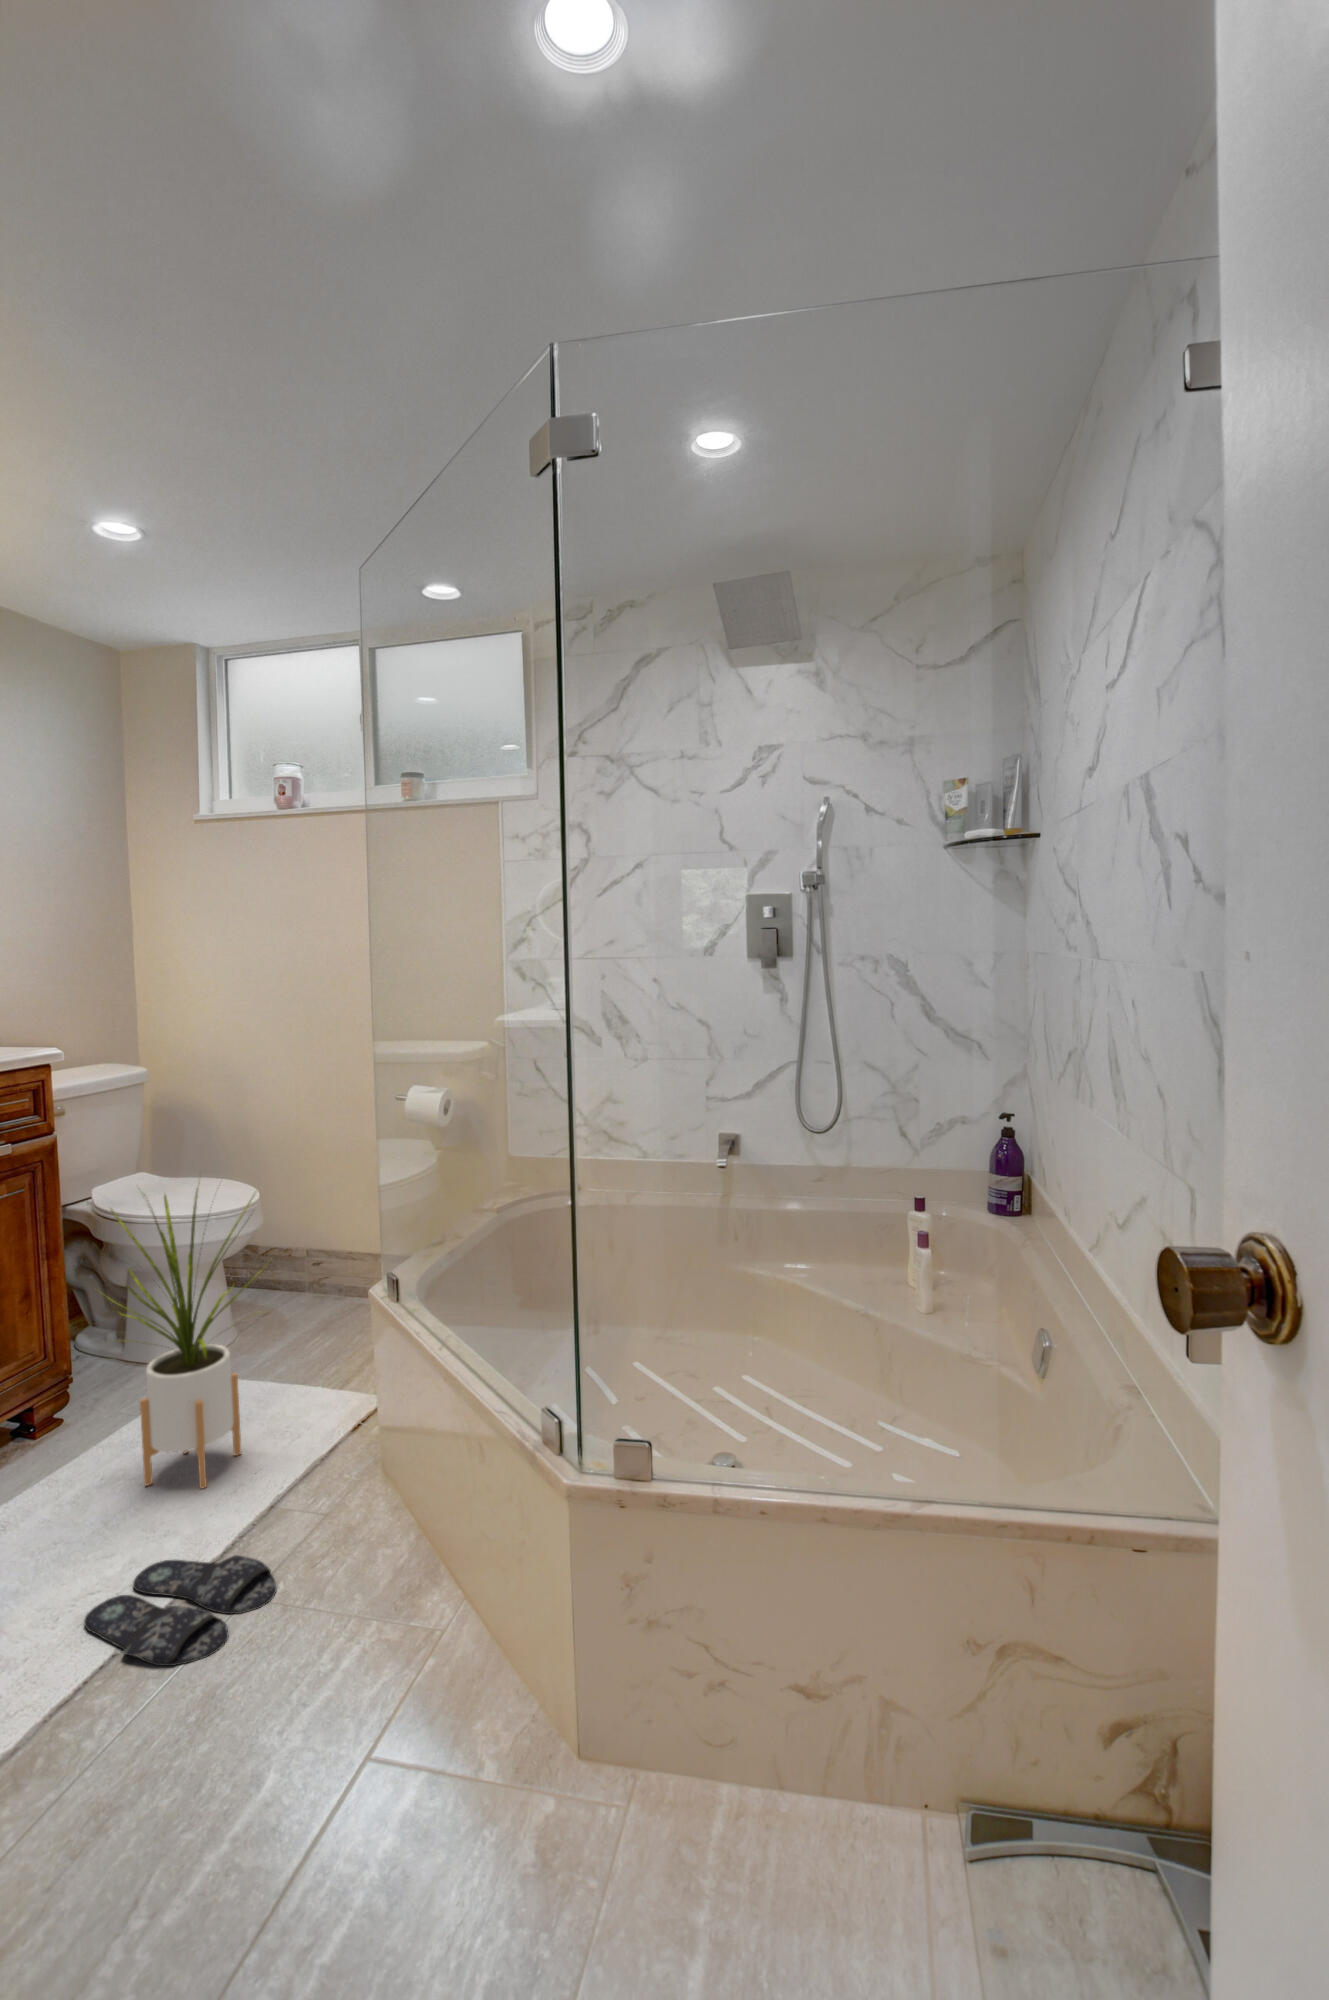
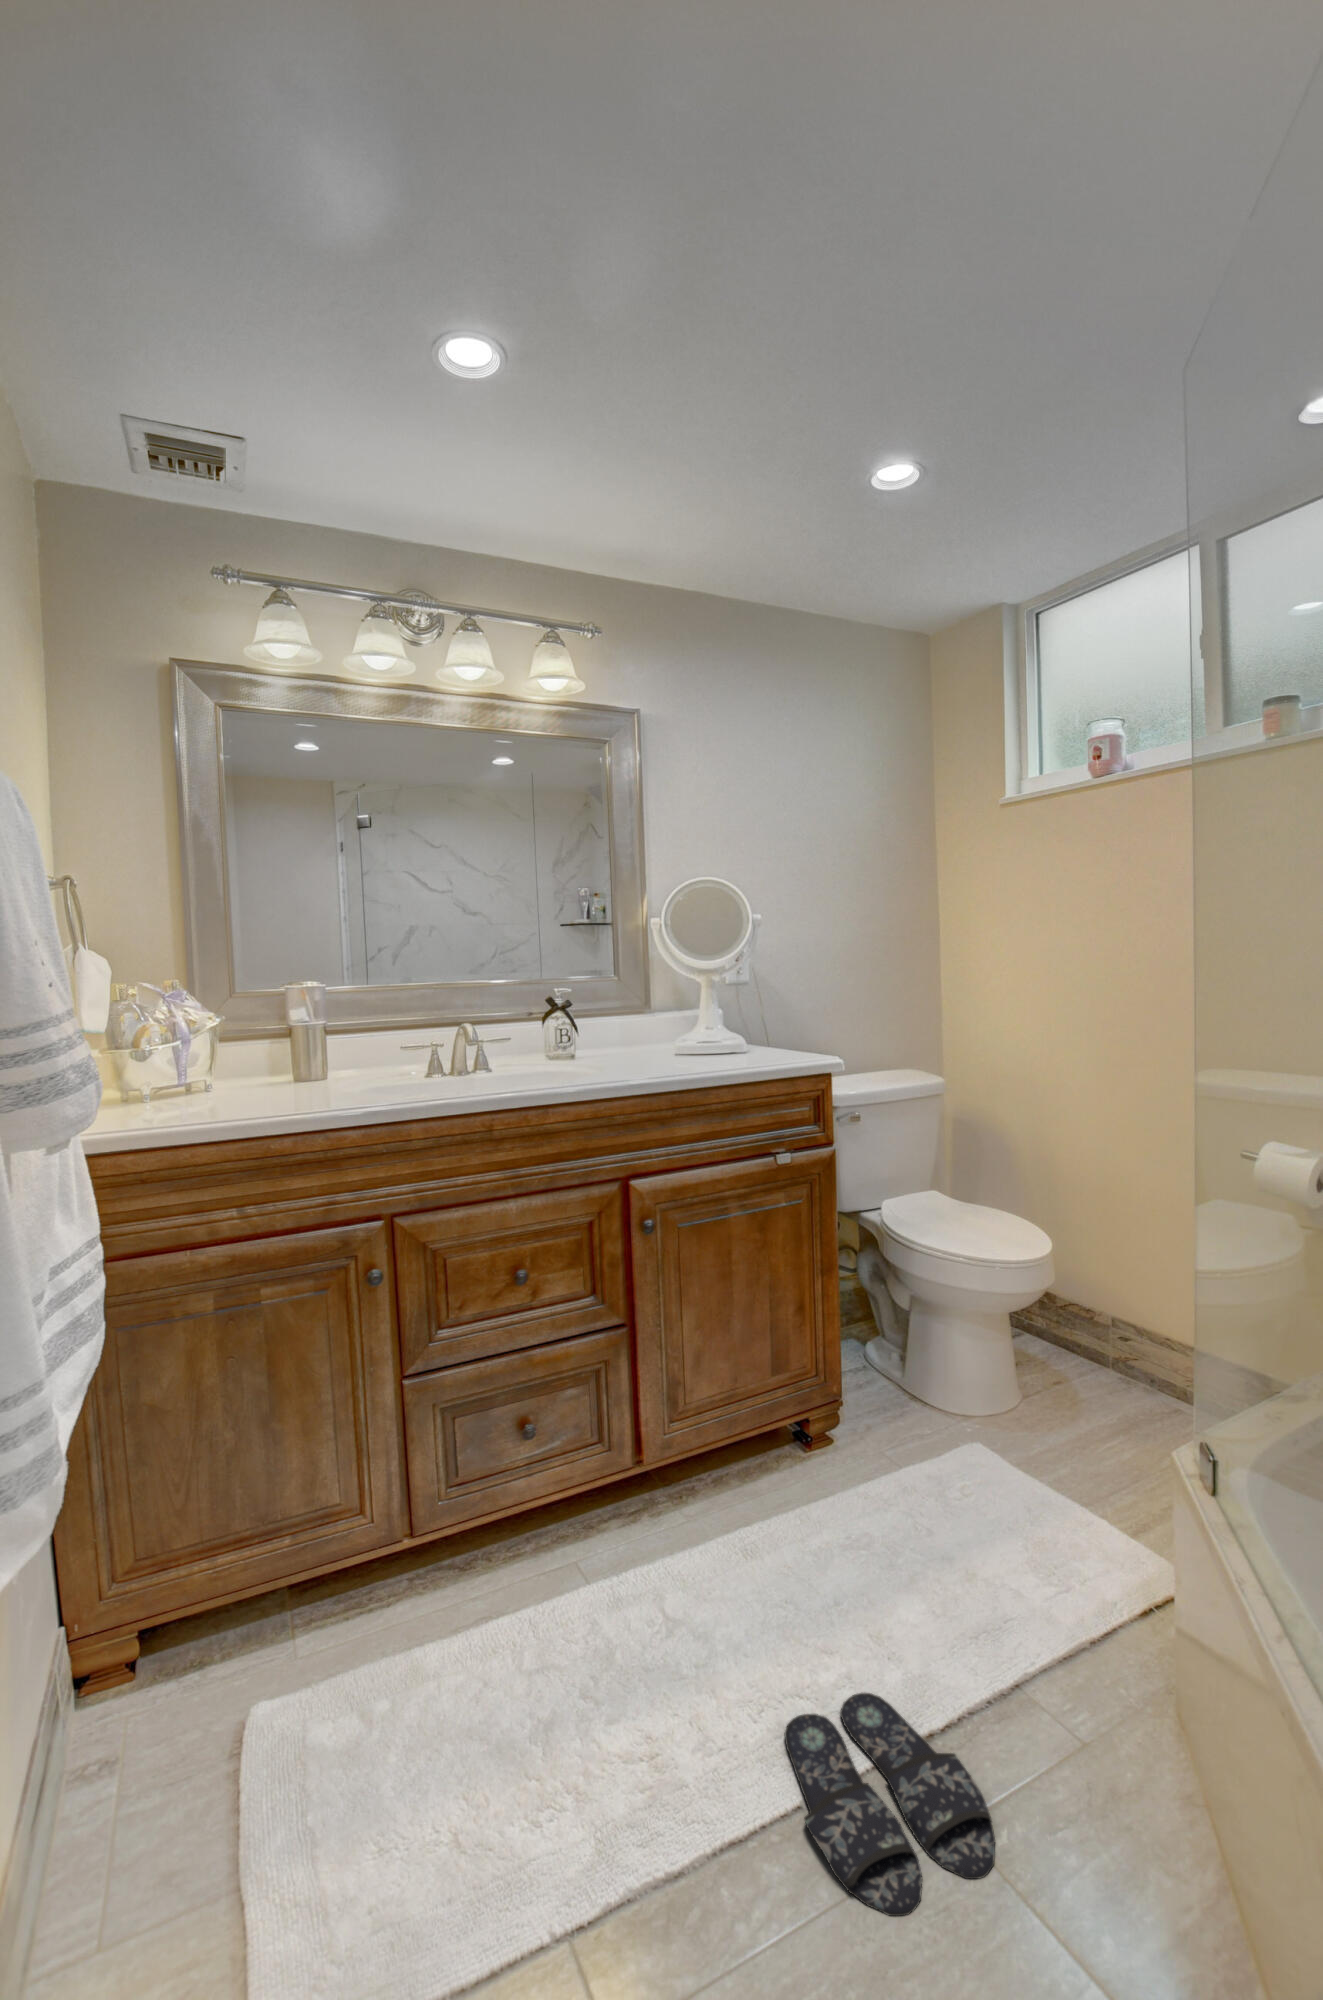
house plant: present [104,1182,259,1489] -> none [840,1221,1038,1605]

